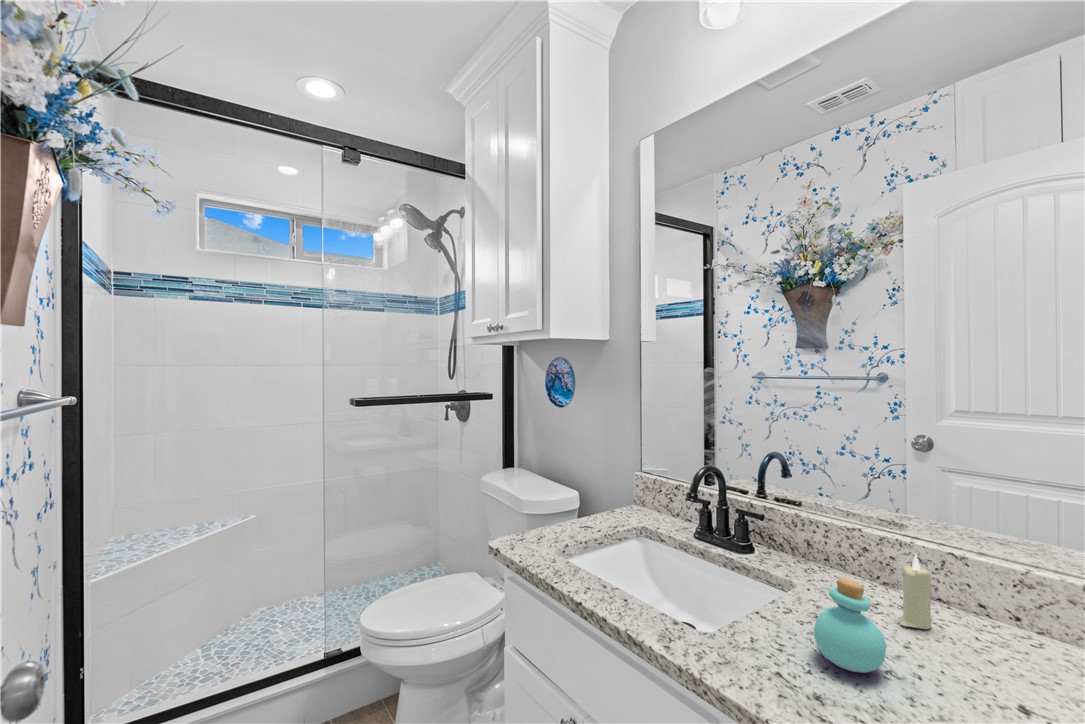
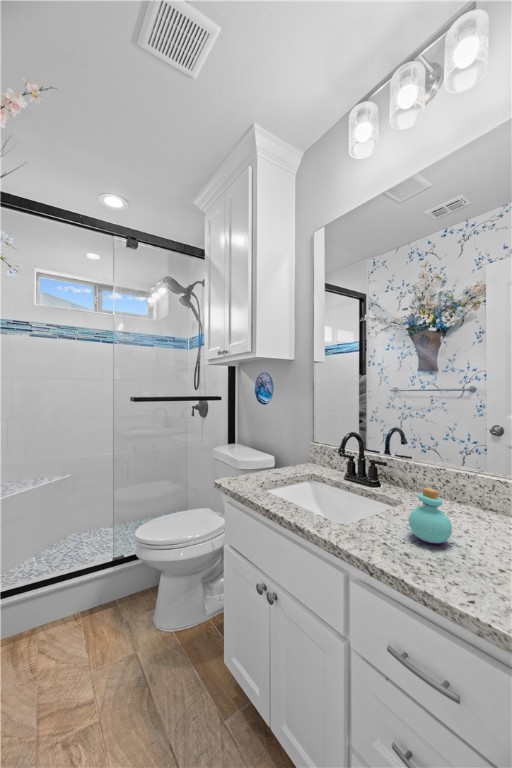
candle: present [900,554,932,629] -> none [465,477,484,524]

